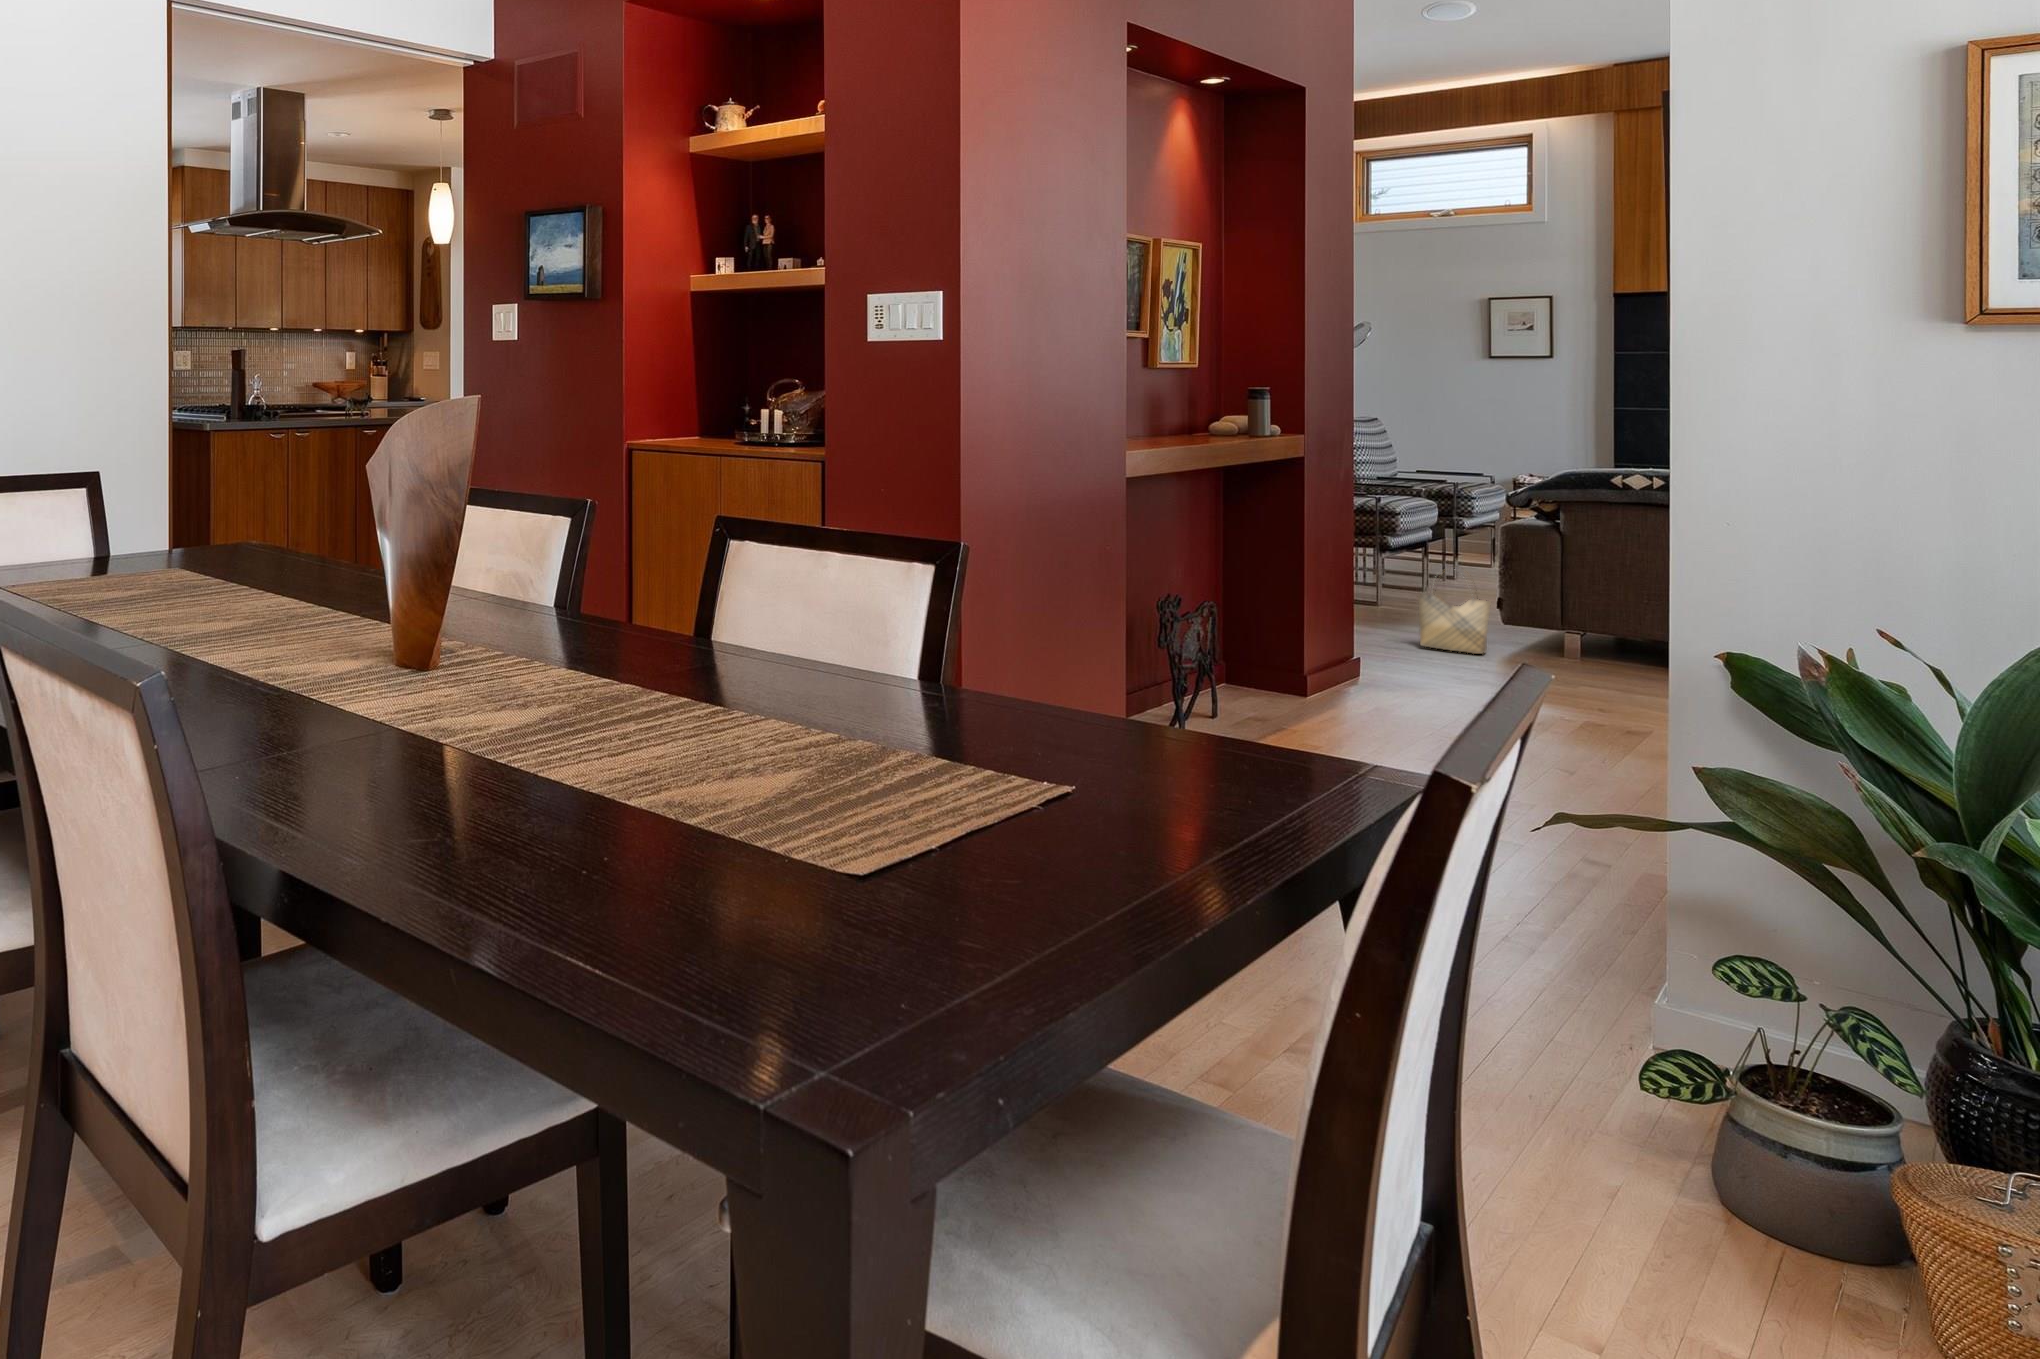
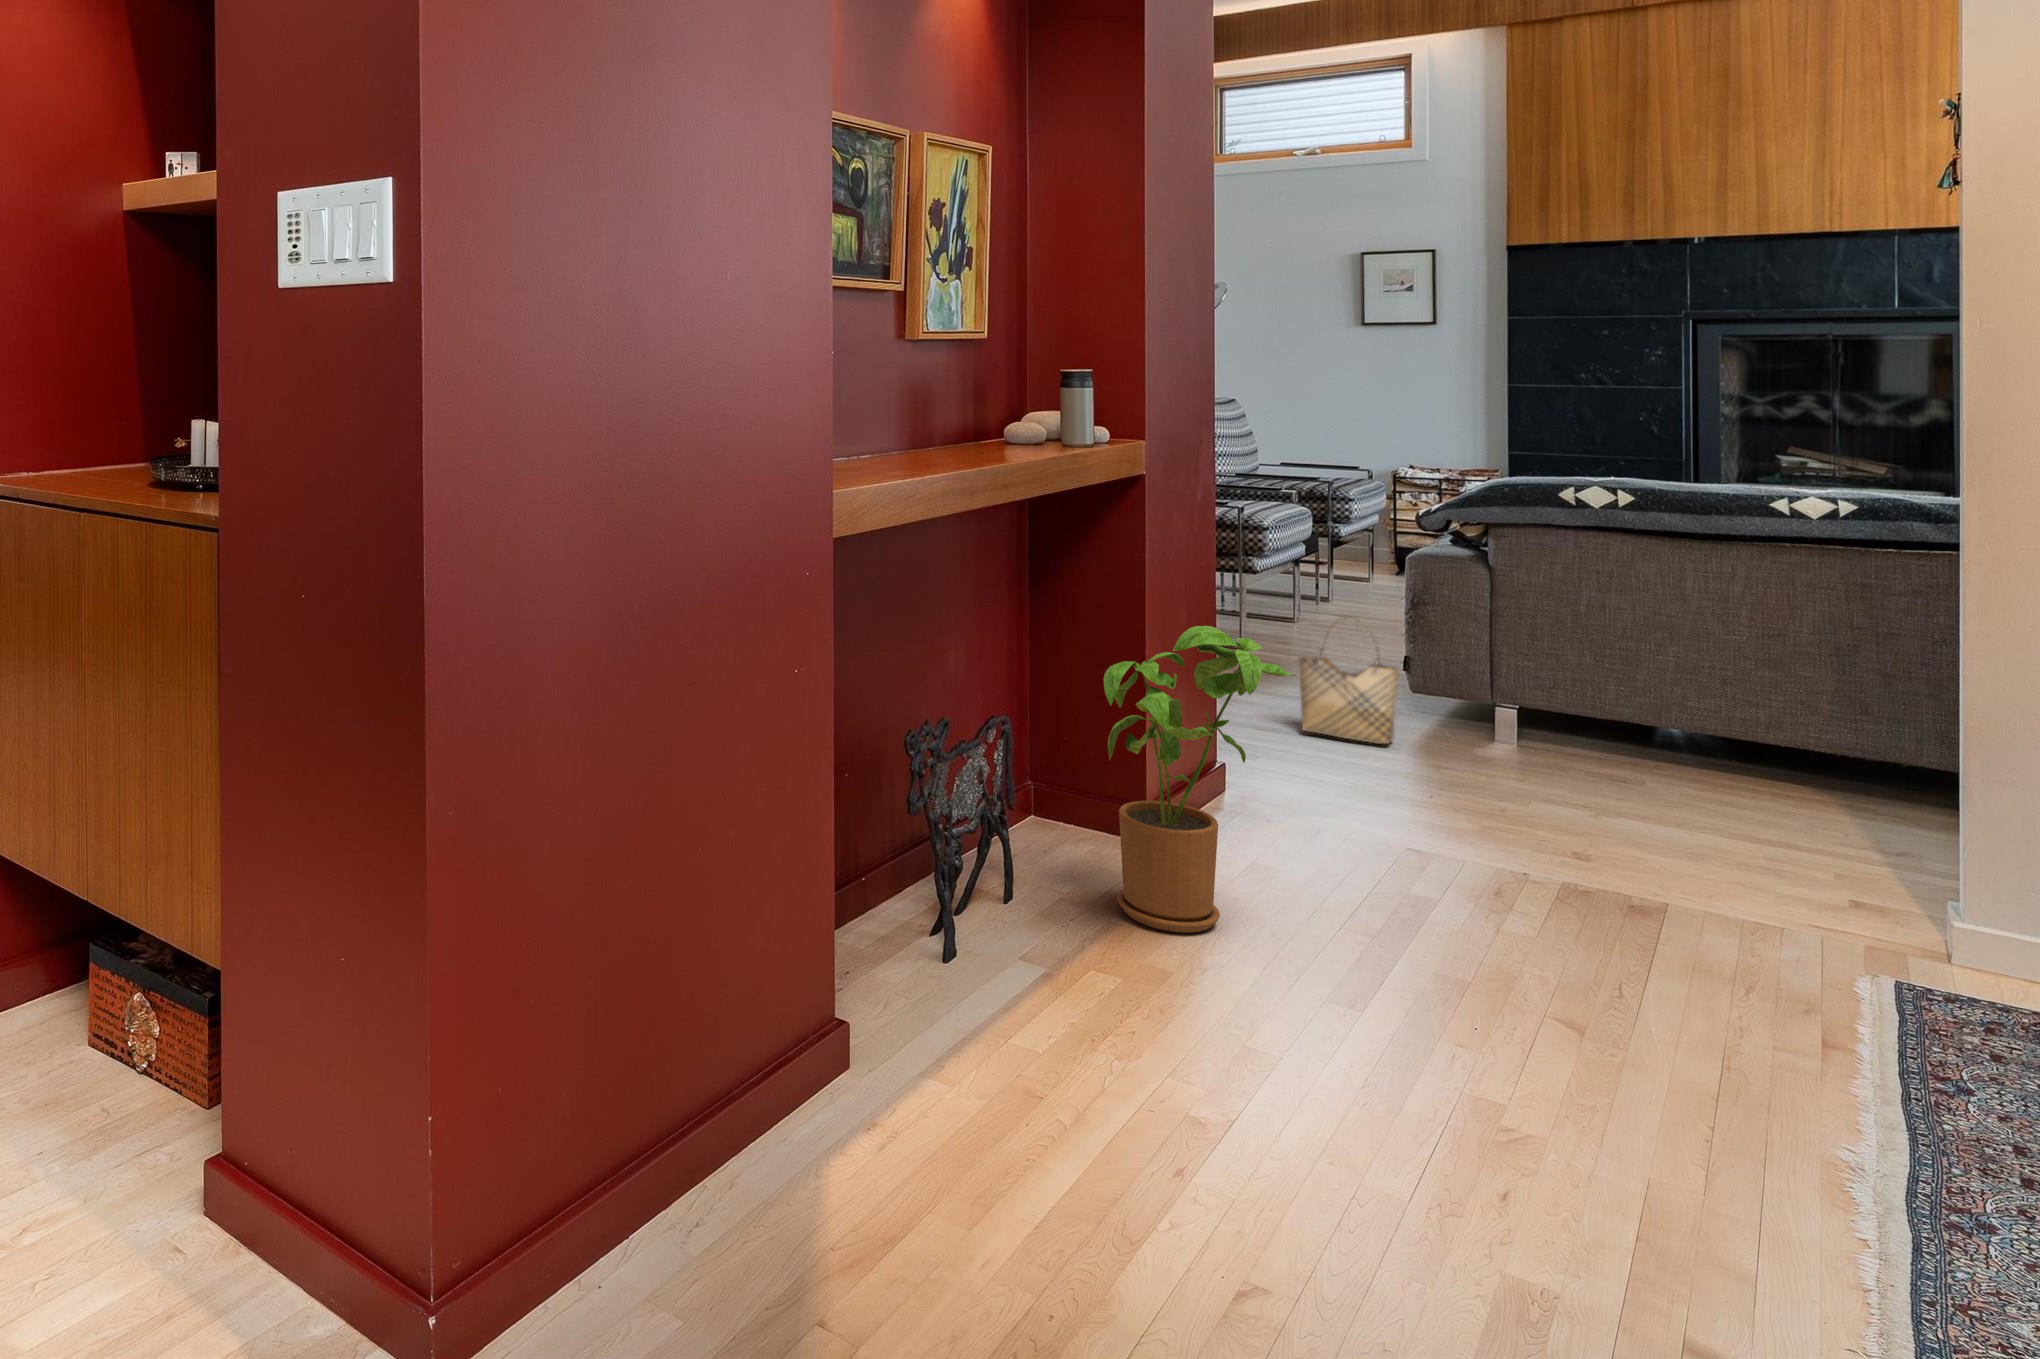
house plant: none [1281,542,1402,726] -> present [1104,626,1296,933]

